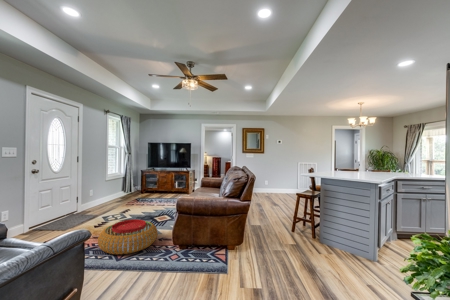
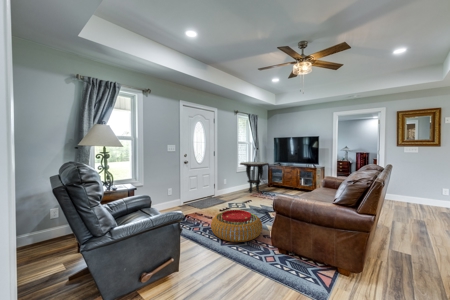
side table: none [111,168,146,202] -> present [240,162,269,193]

